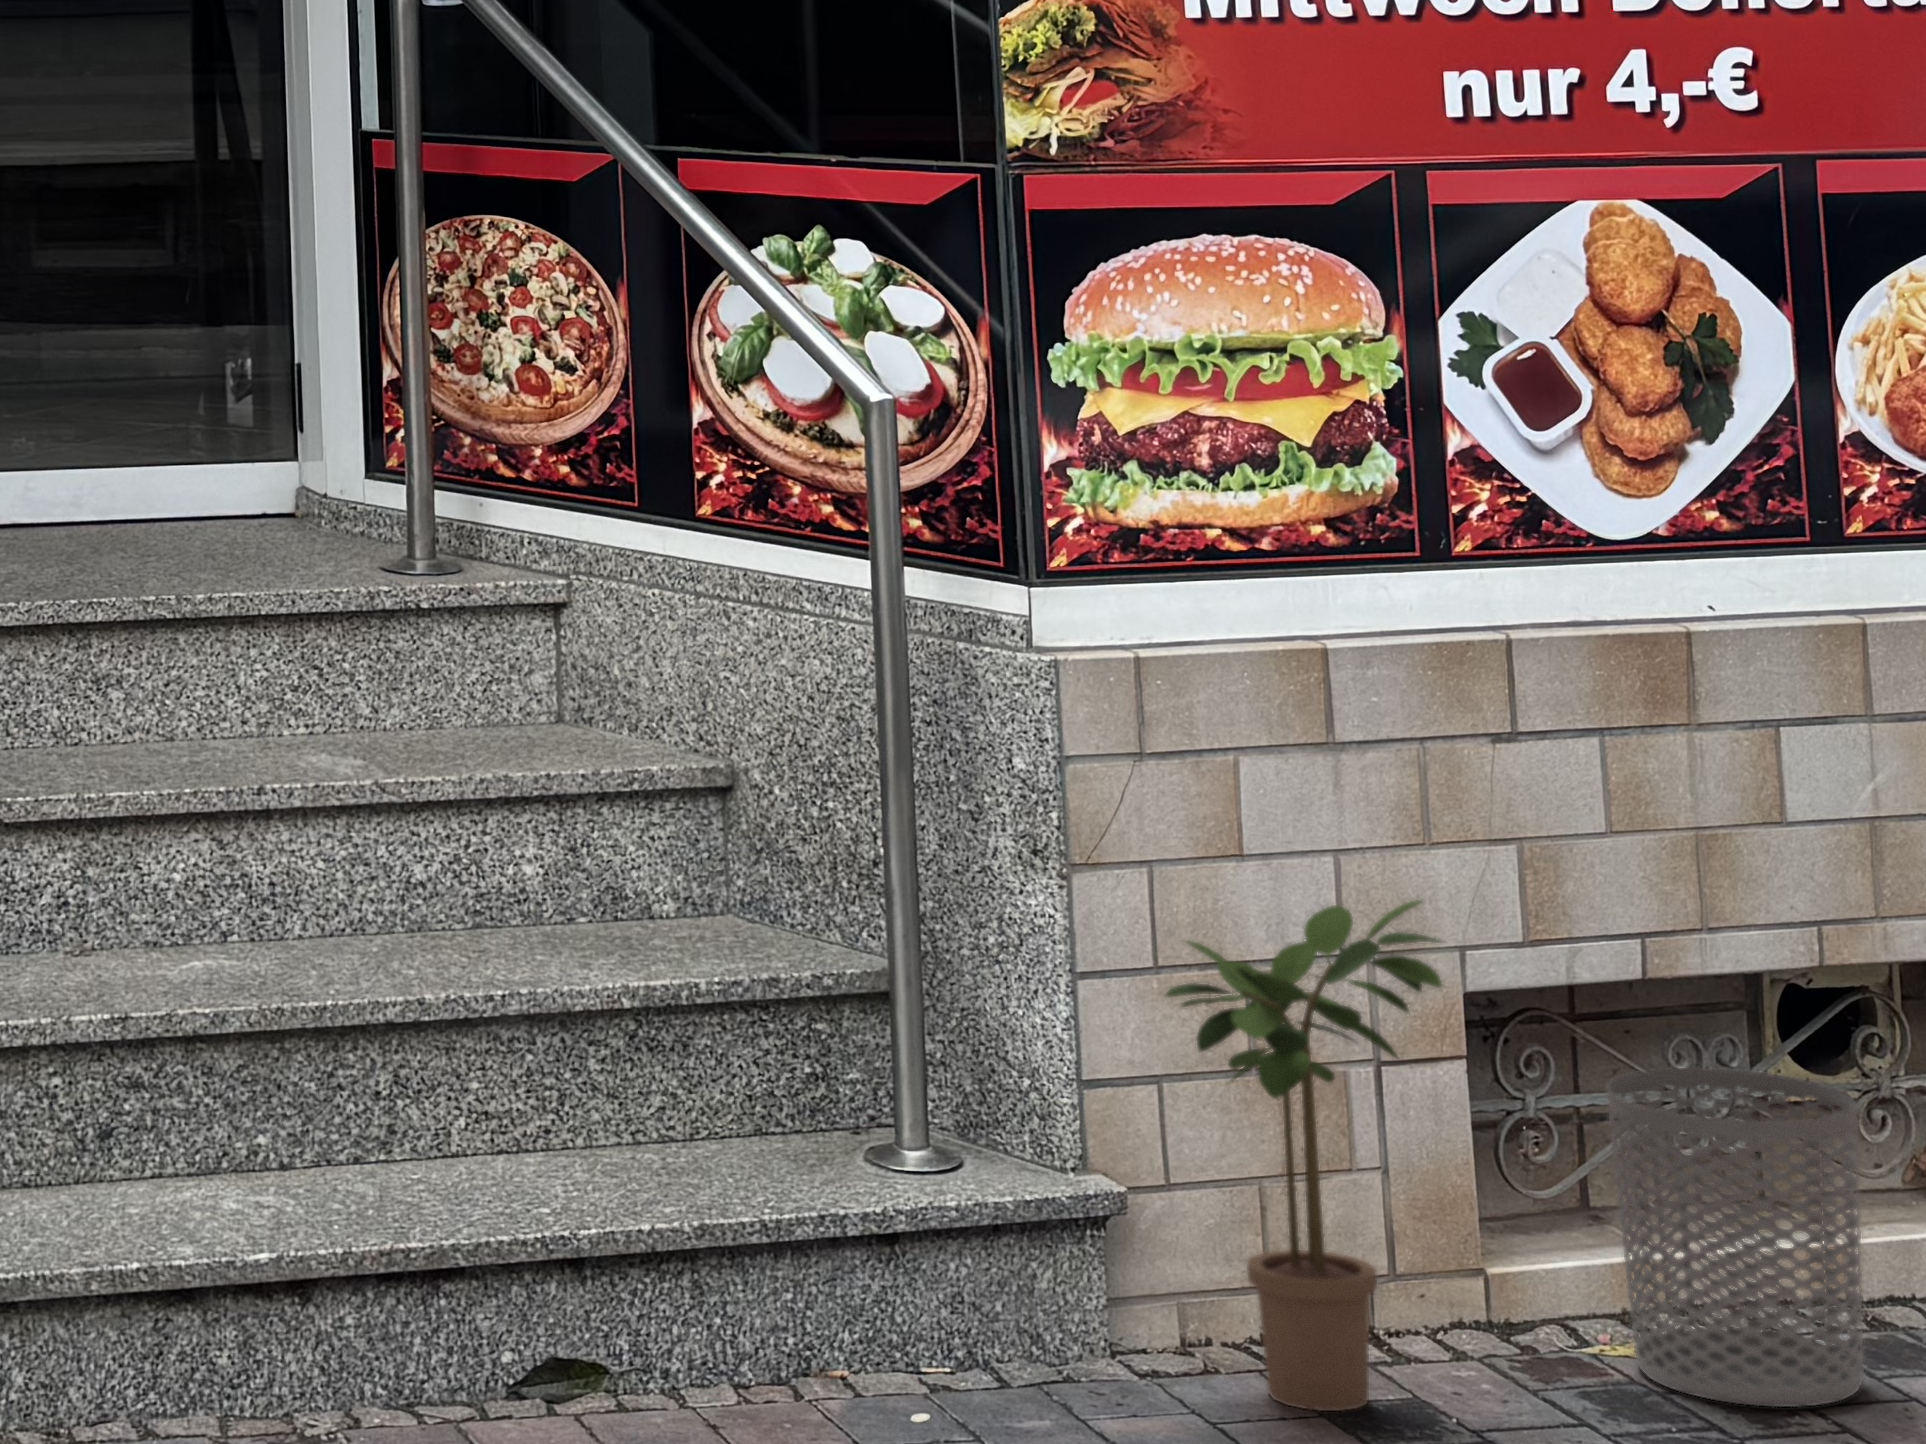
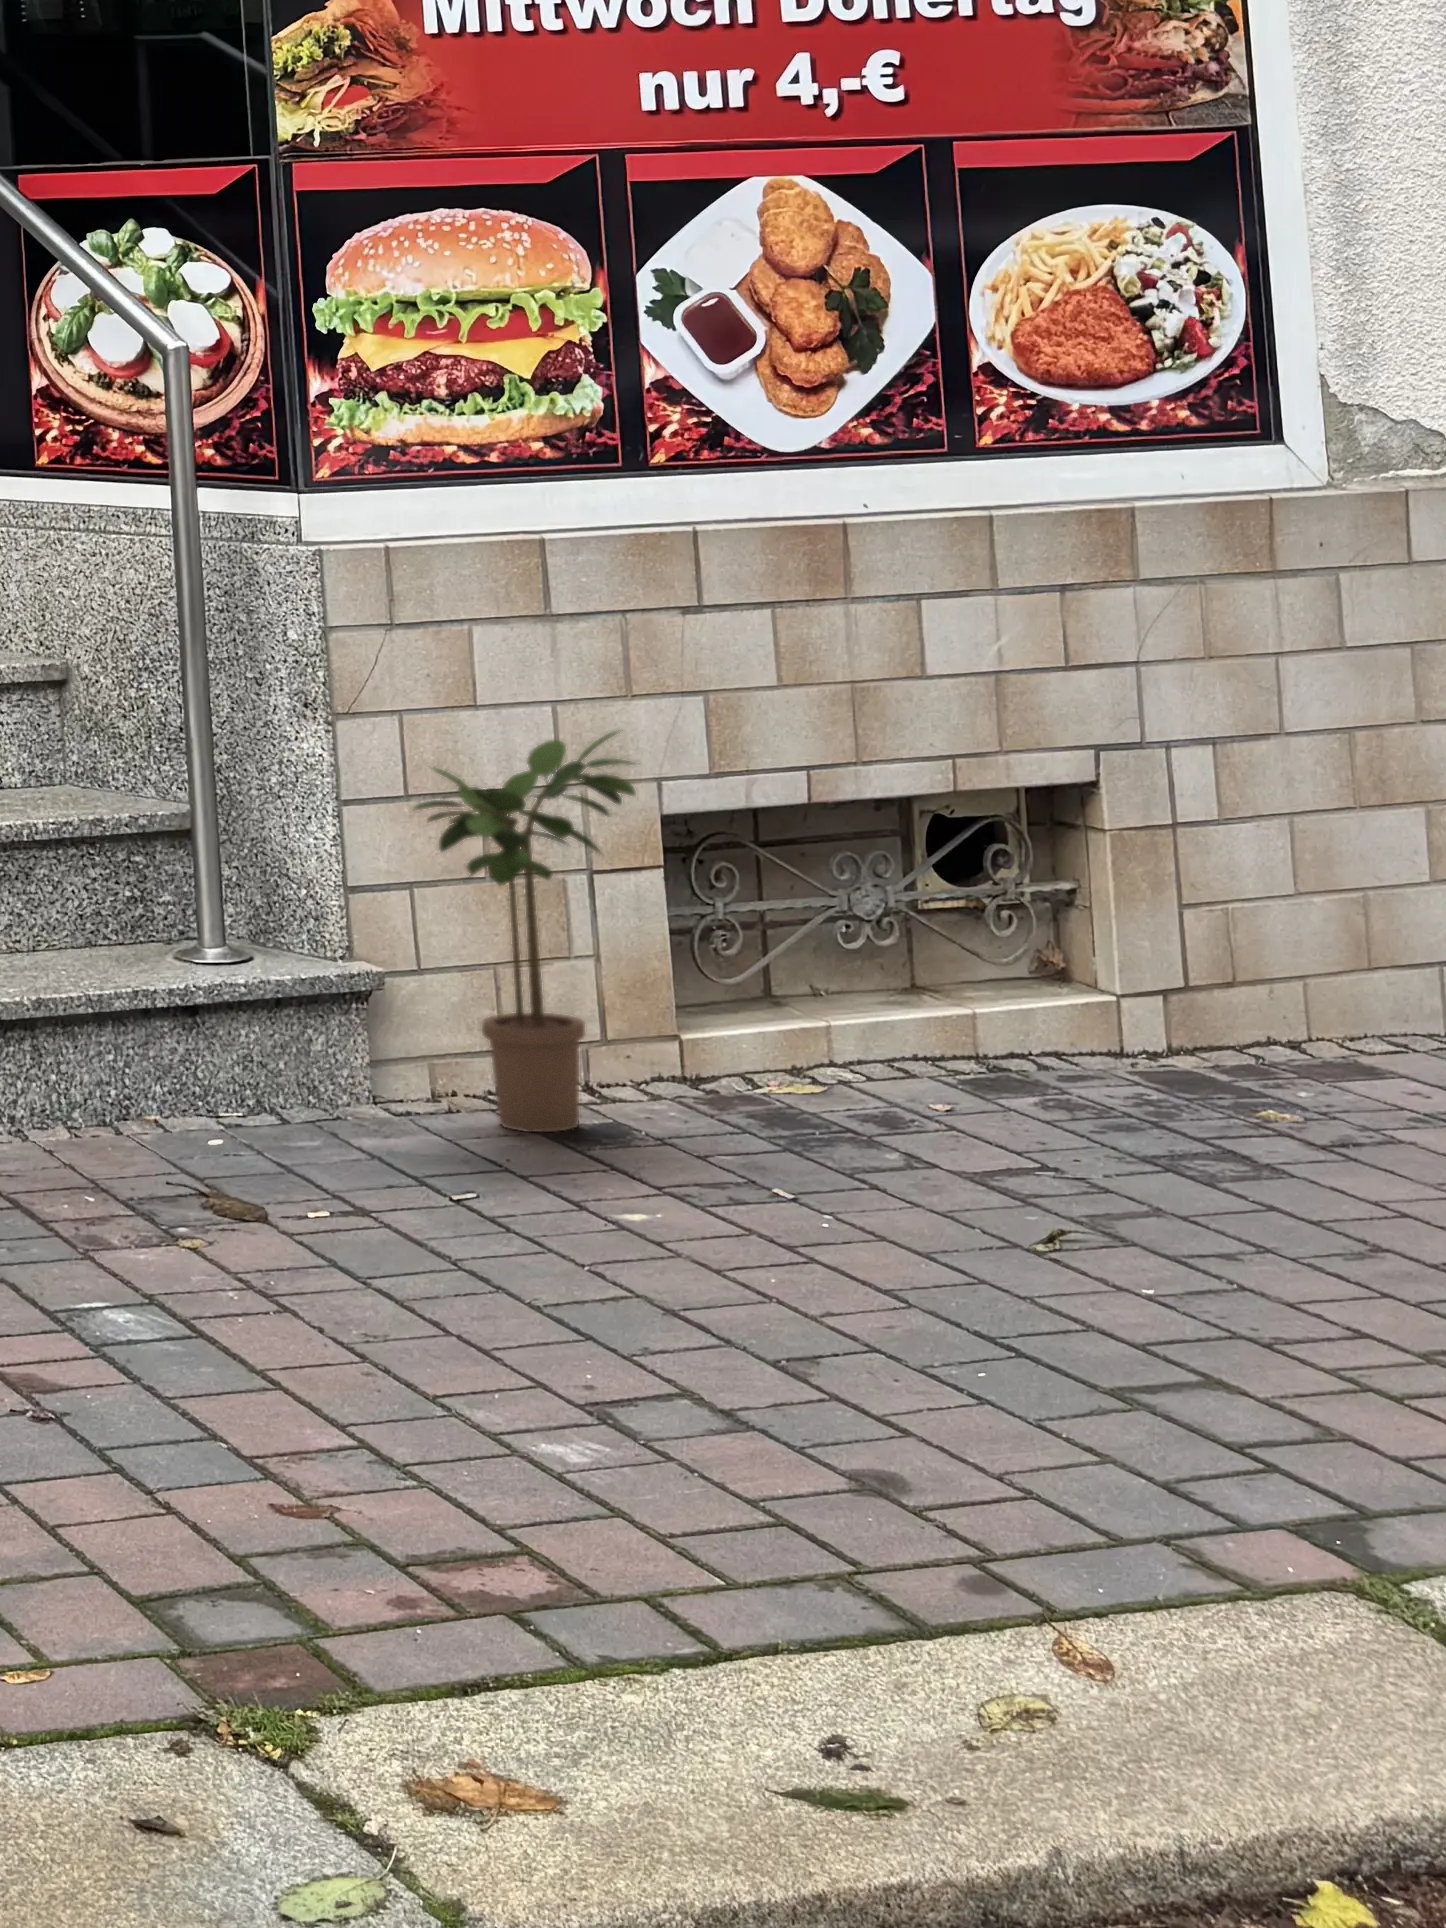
waste bin: present [1607,1068,1864,1407] -> none [773,866,976,1120]

